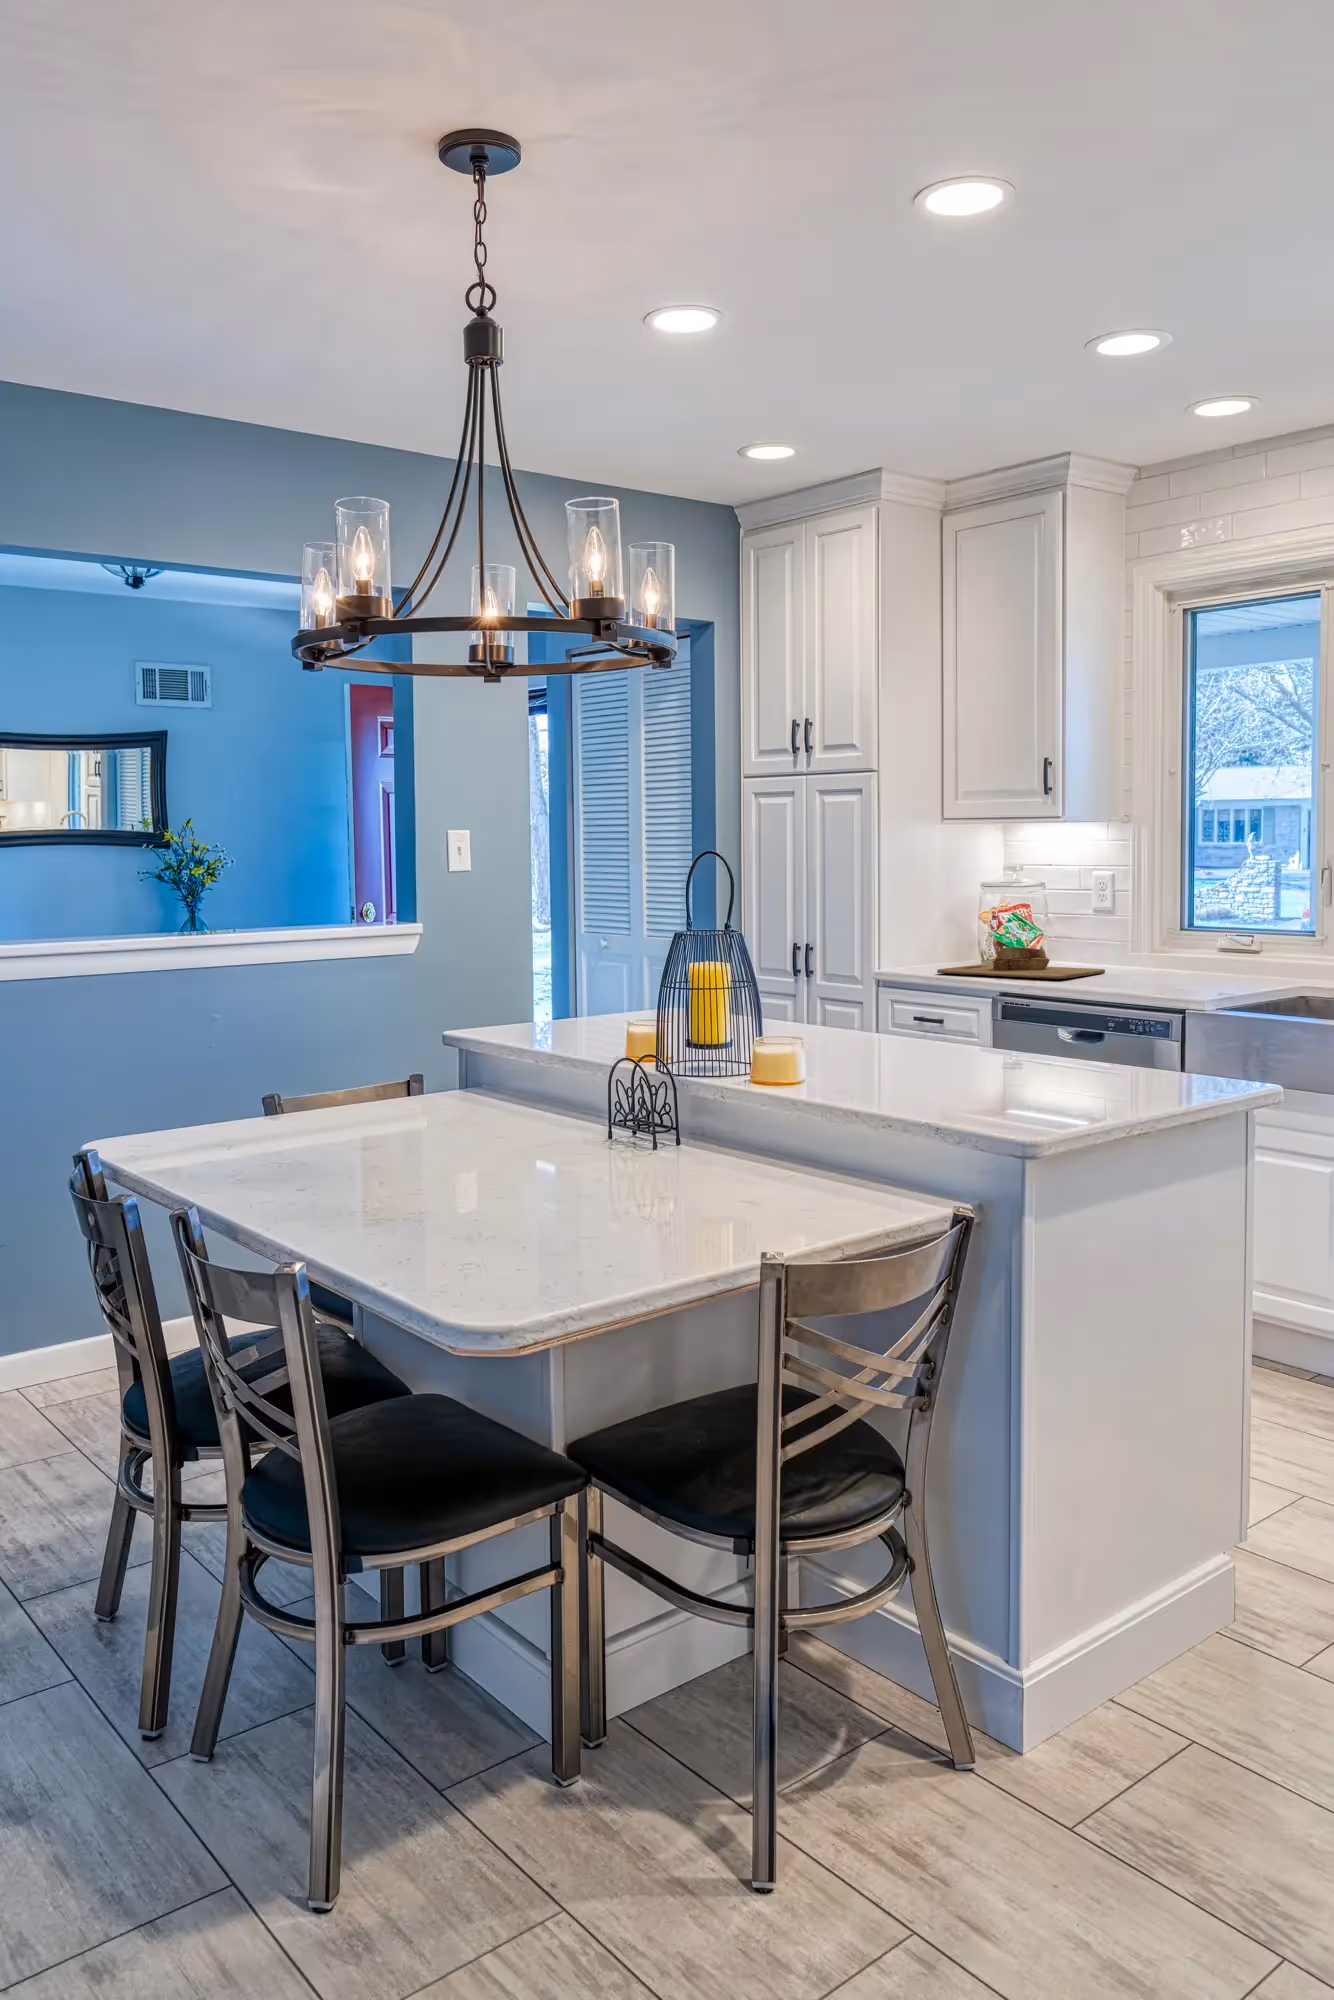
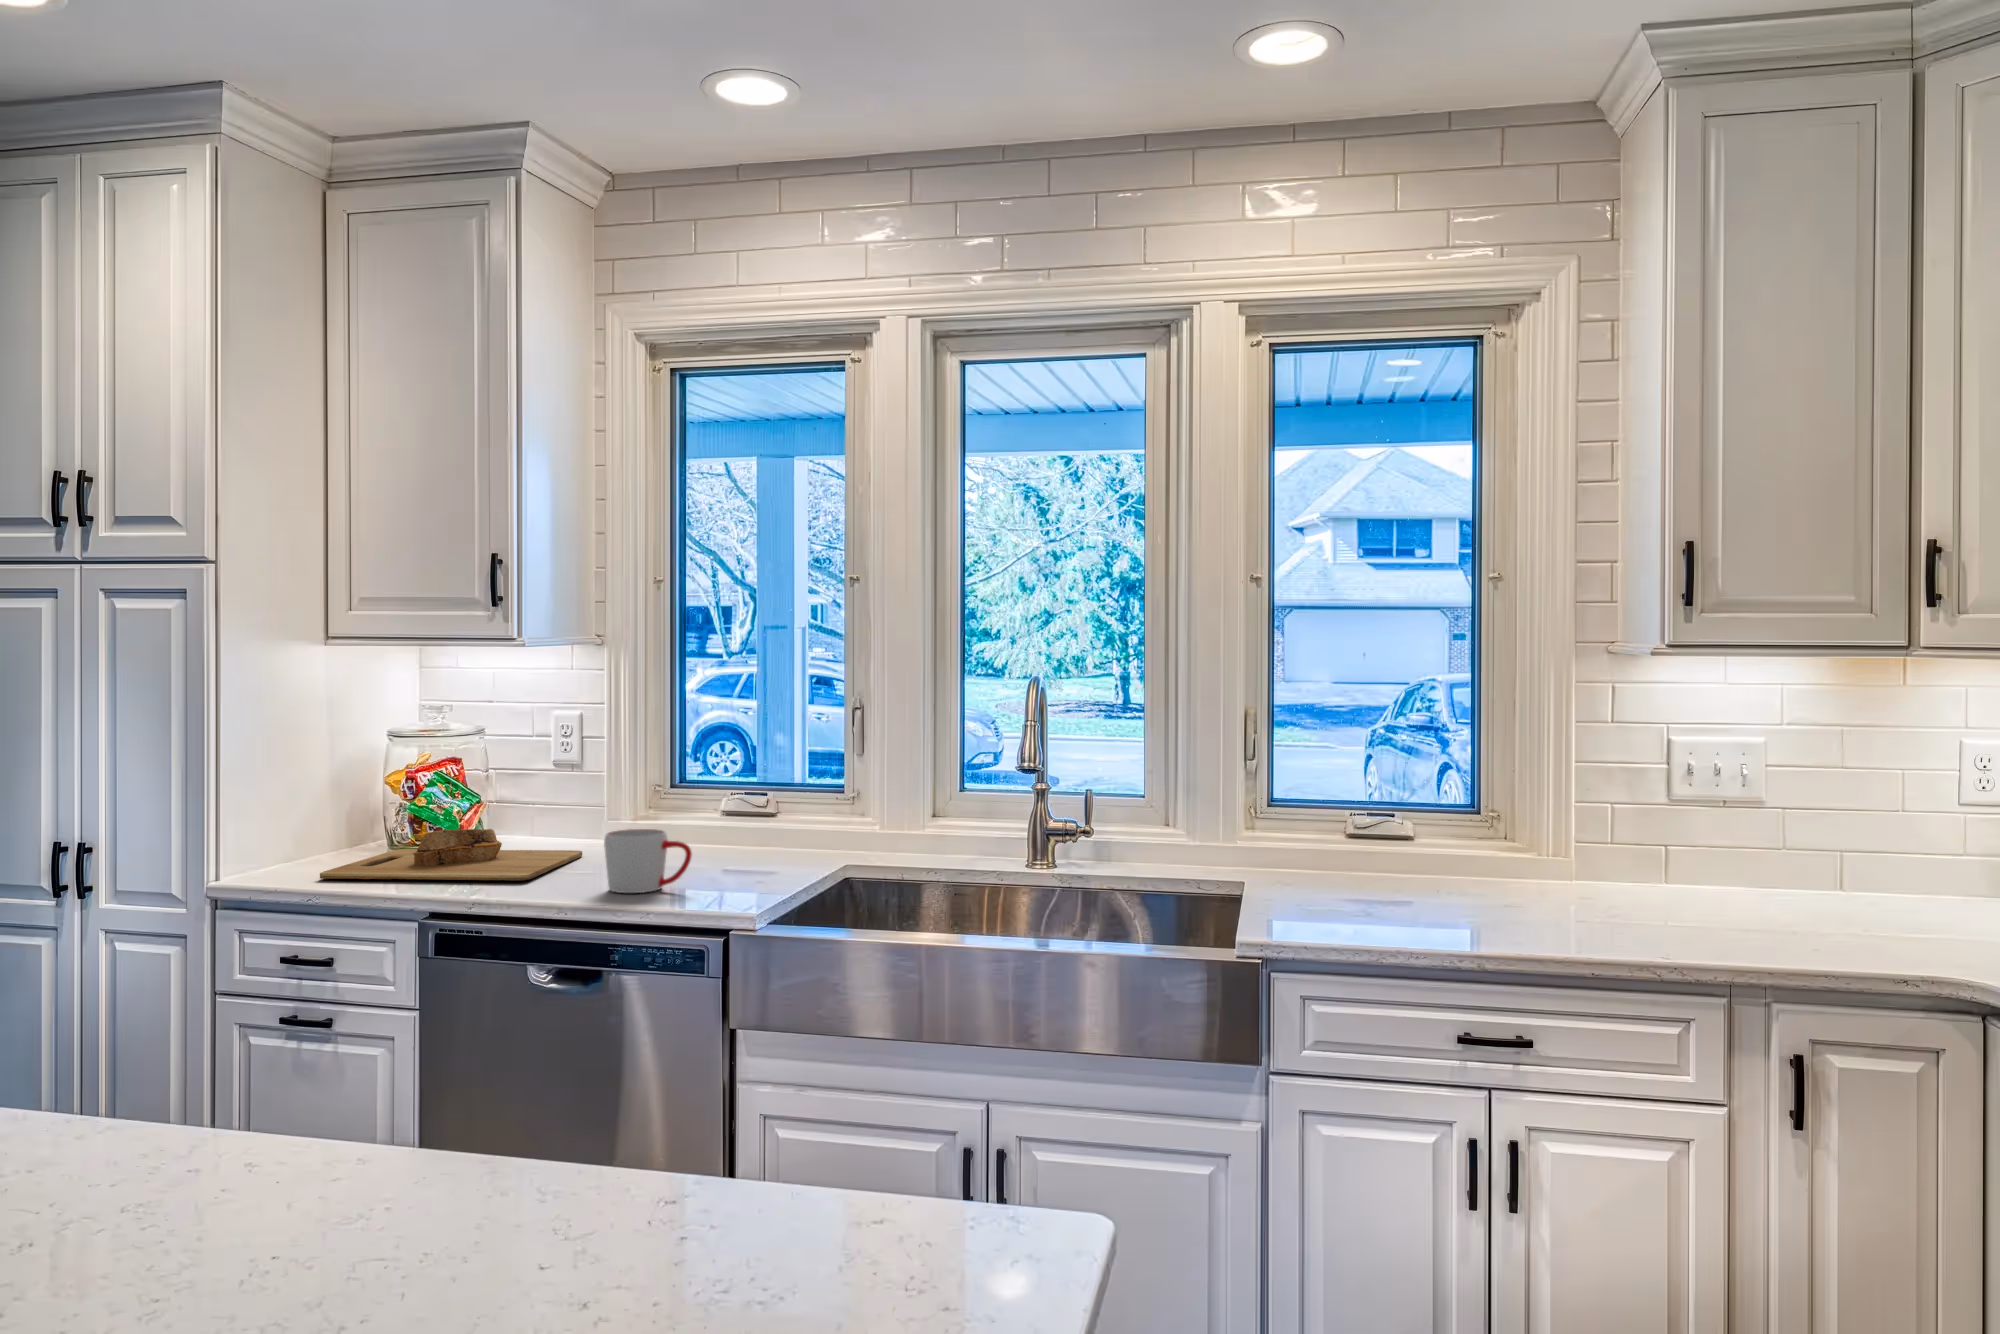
mug: none [1110,947,1168,987] -> present [604,829,692,893]

